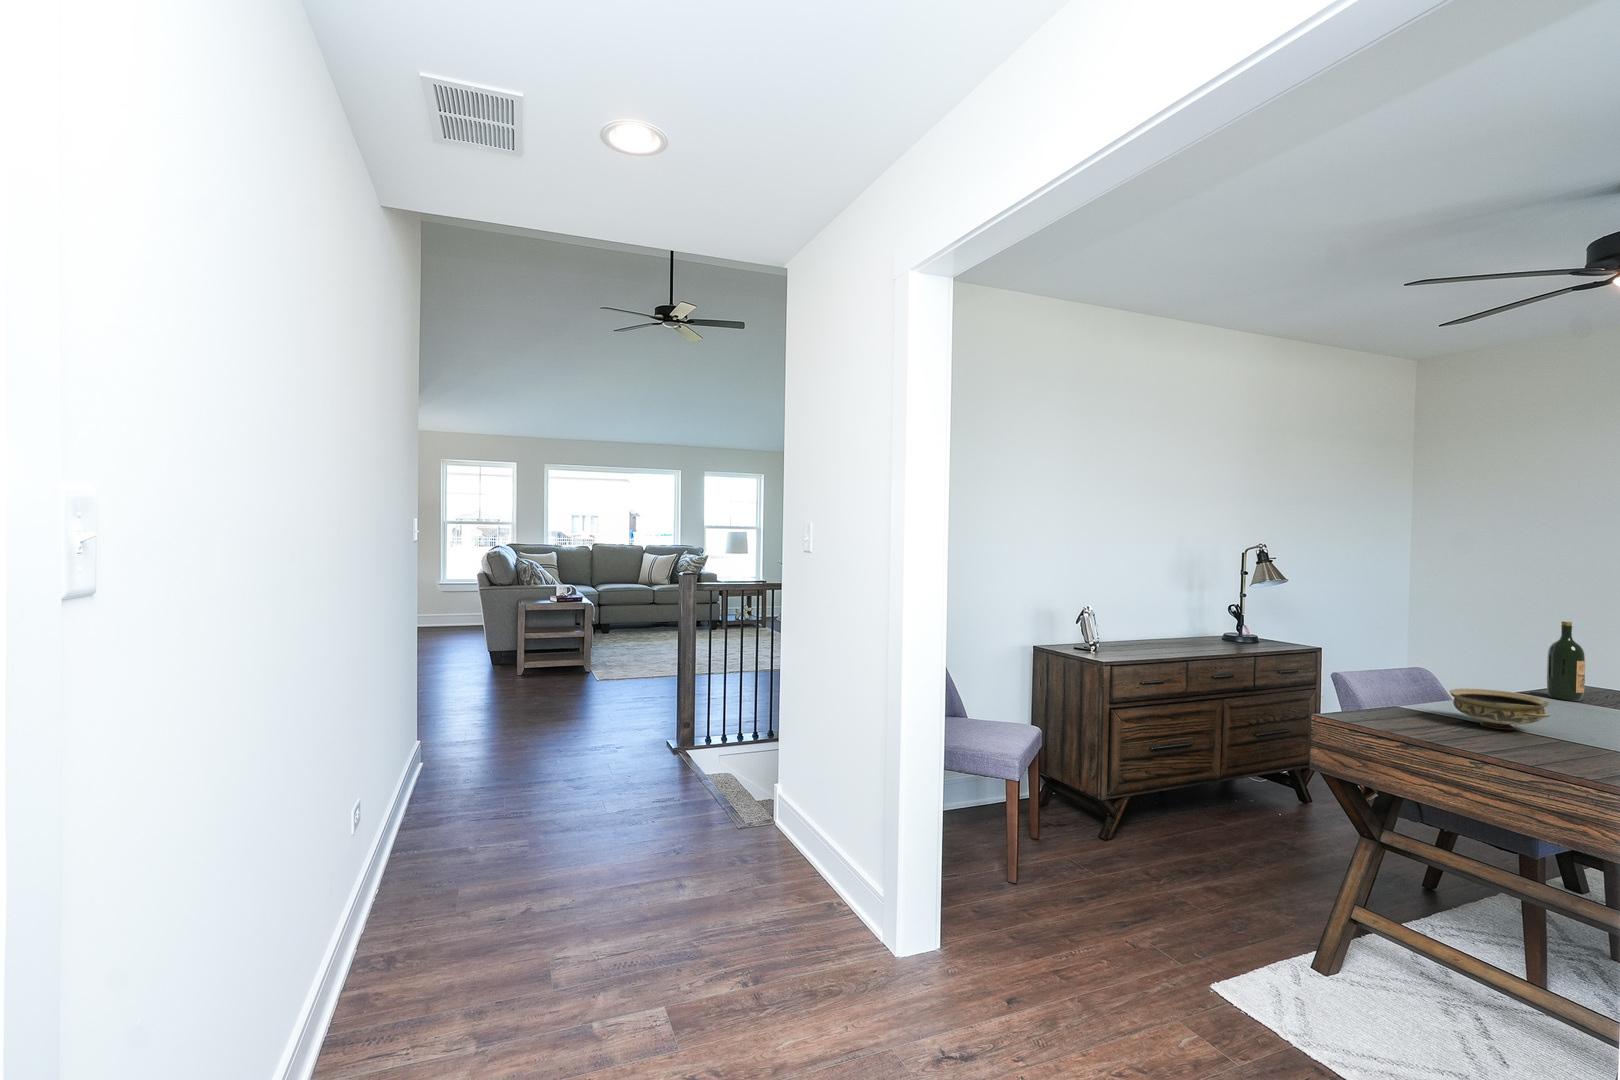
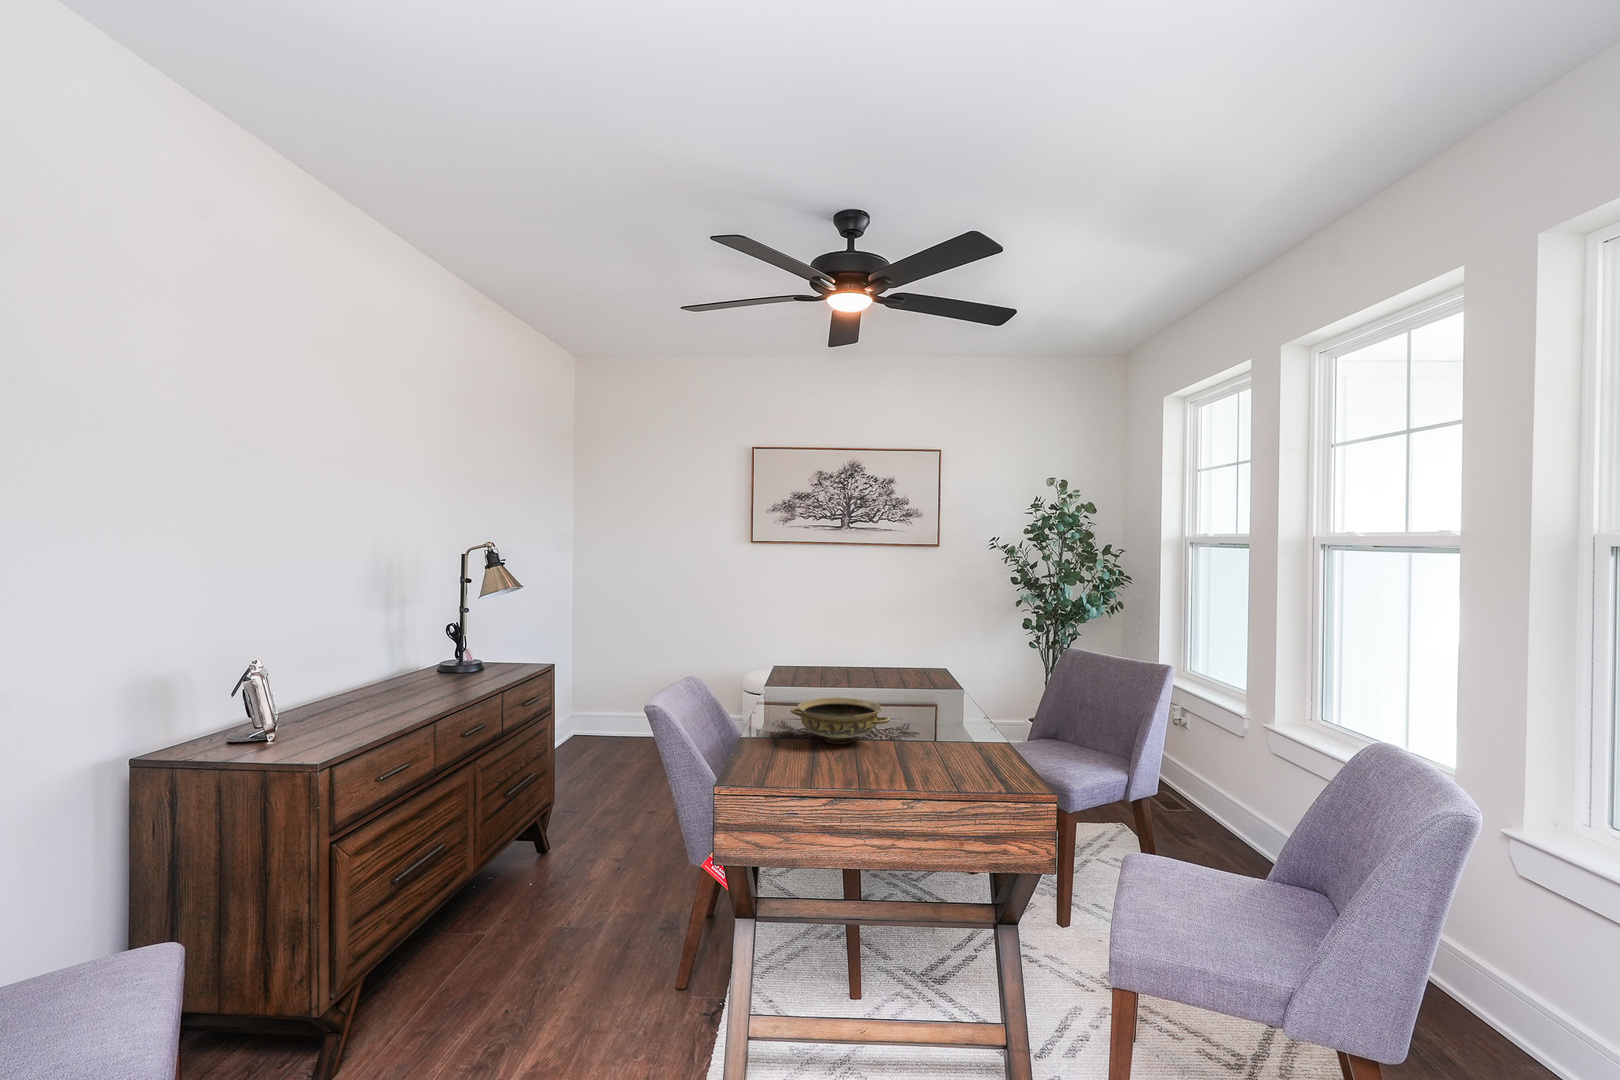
wine bottle: present [1547,621,1585,701] -> none [792,612,818,691]

